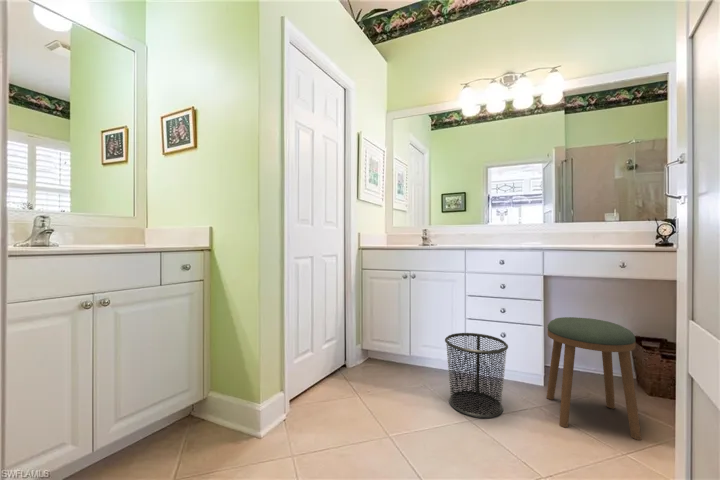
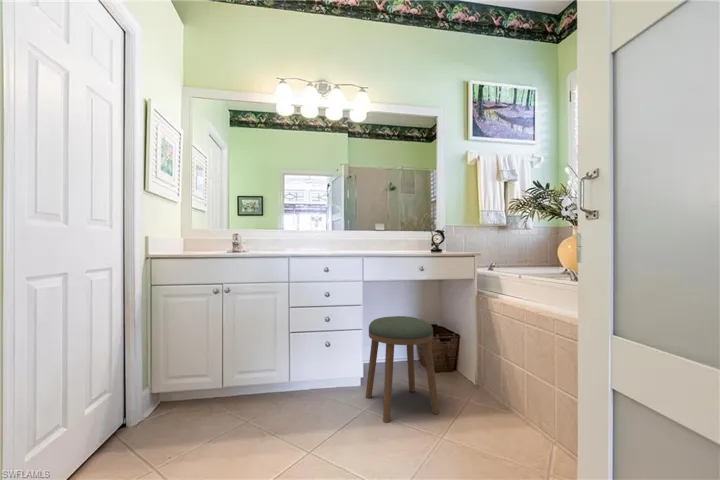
waste bin: present [445,333,508,418] -> none [273,347,339,442]

